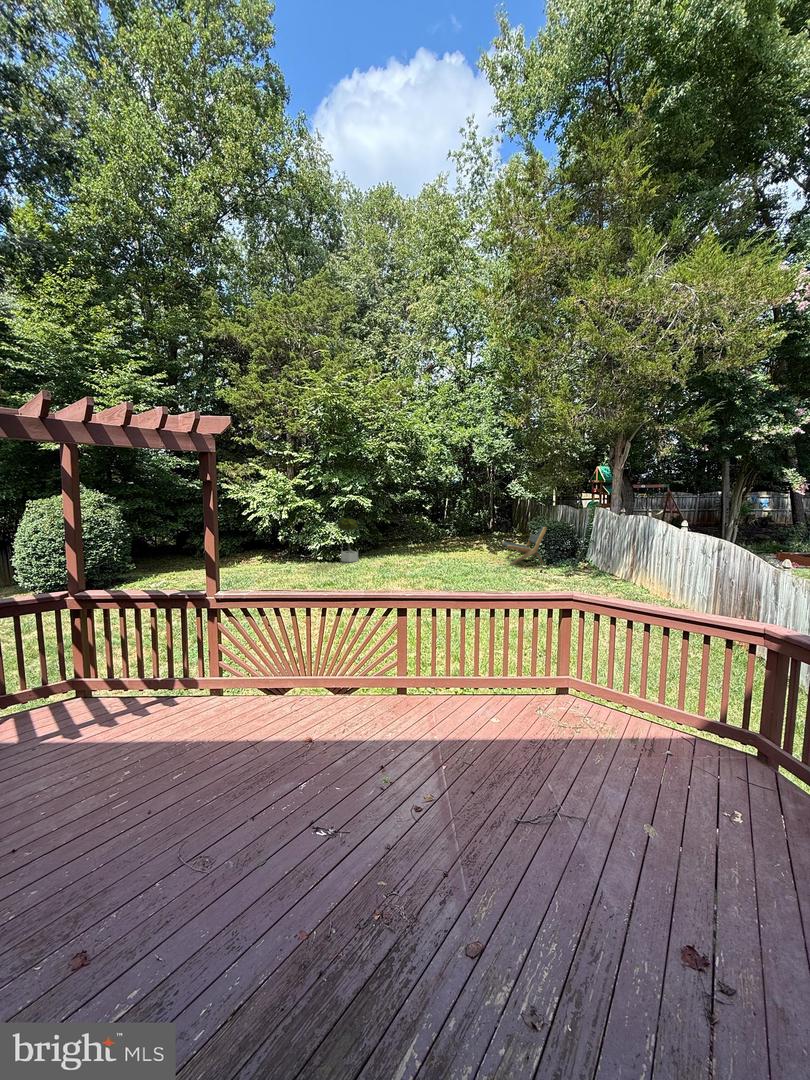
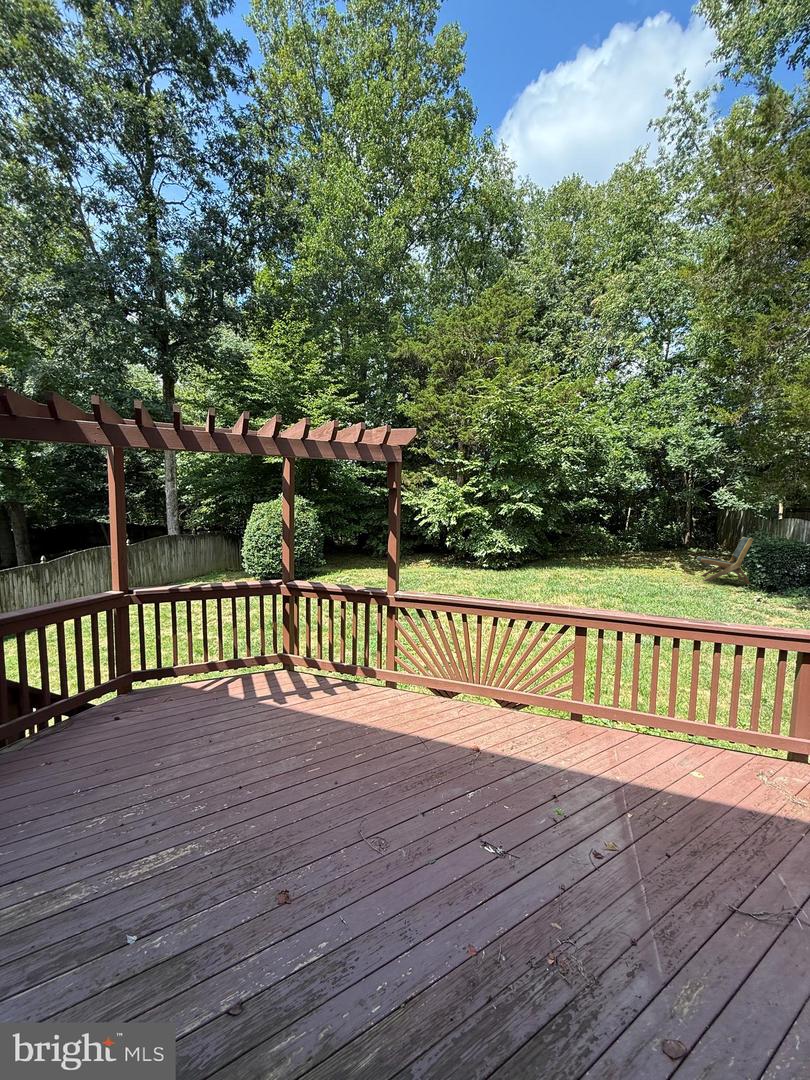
potted tree: present [338,519,358,562] -> none [505,524,526,570]

